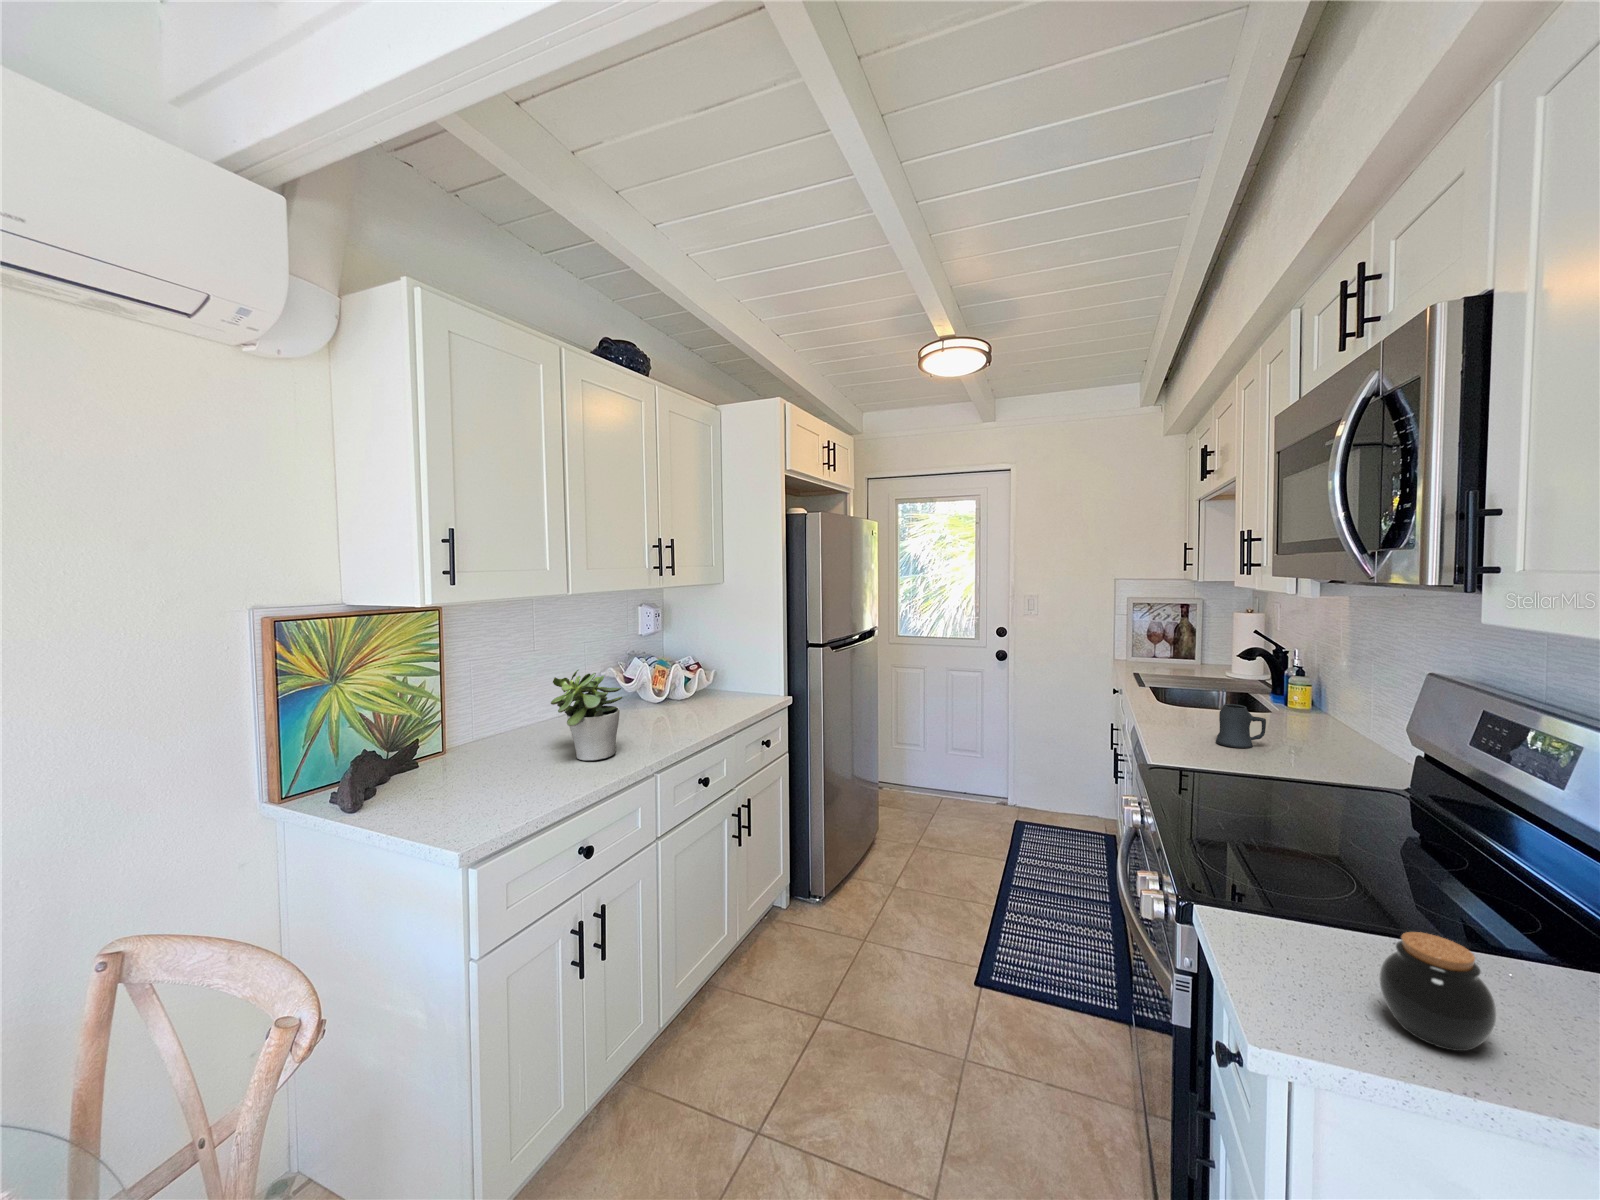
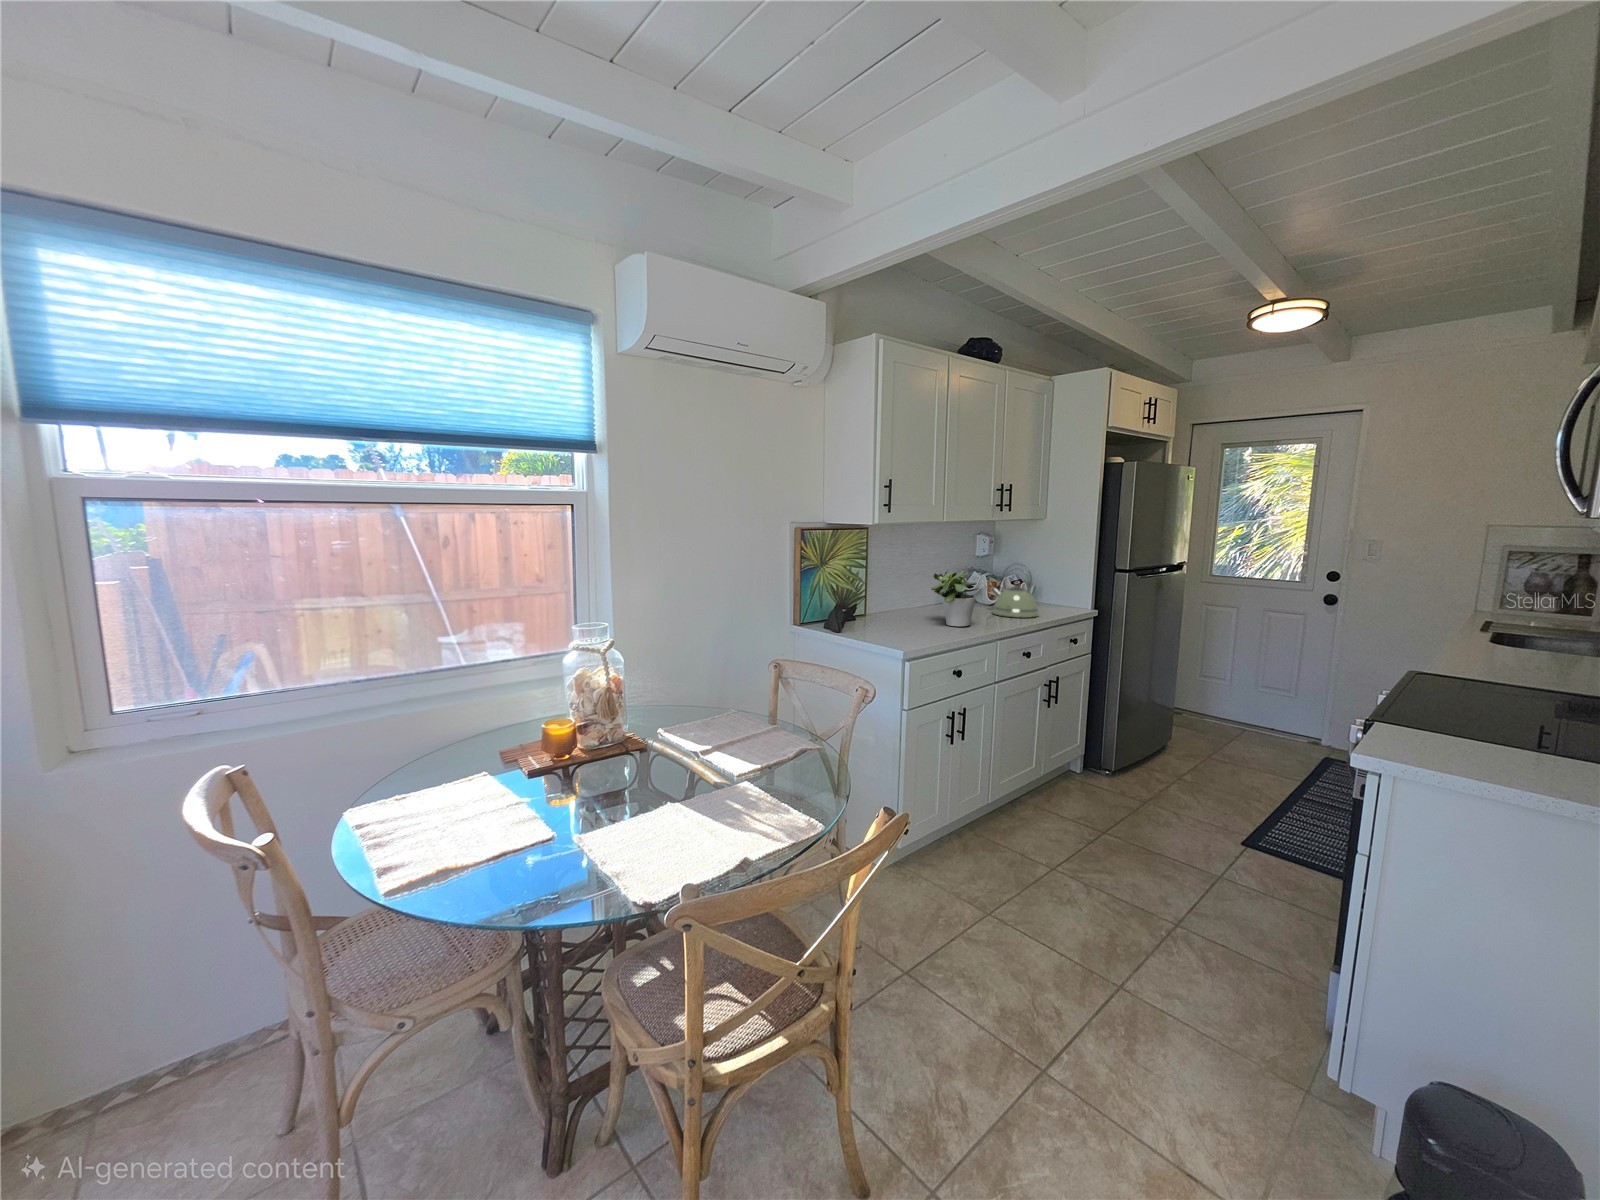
kettle: none [653,648,719,726] -> present [992,563,1038,618]
mug: present [1216,704,1266,748] -> none [1510,633,1569,671]
jar: present [1380,932,1496,1051] -> none [1444,704,1507,759]

